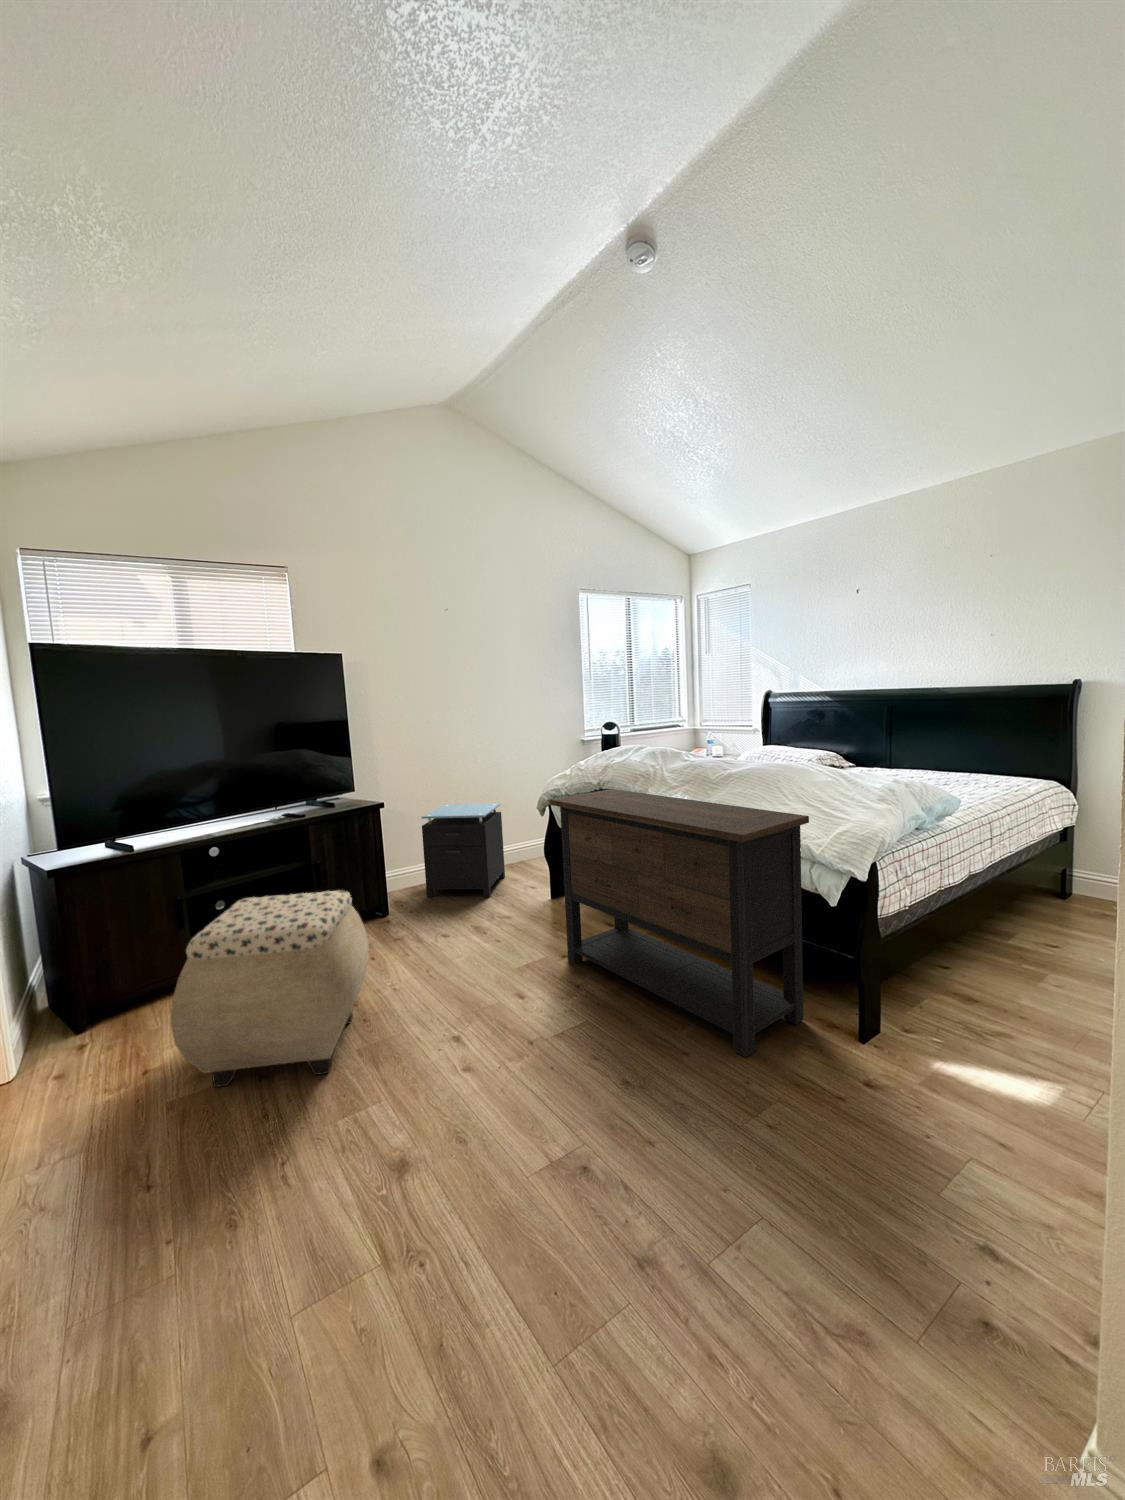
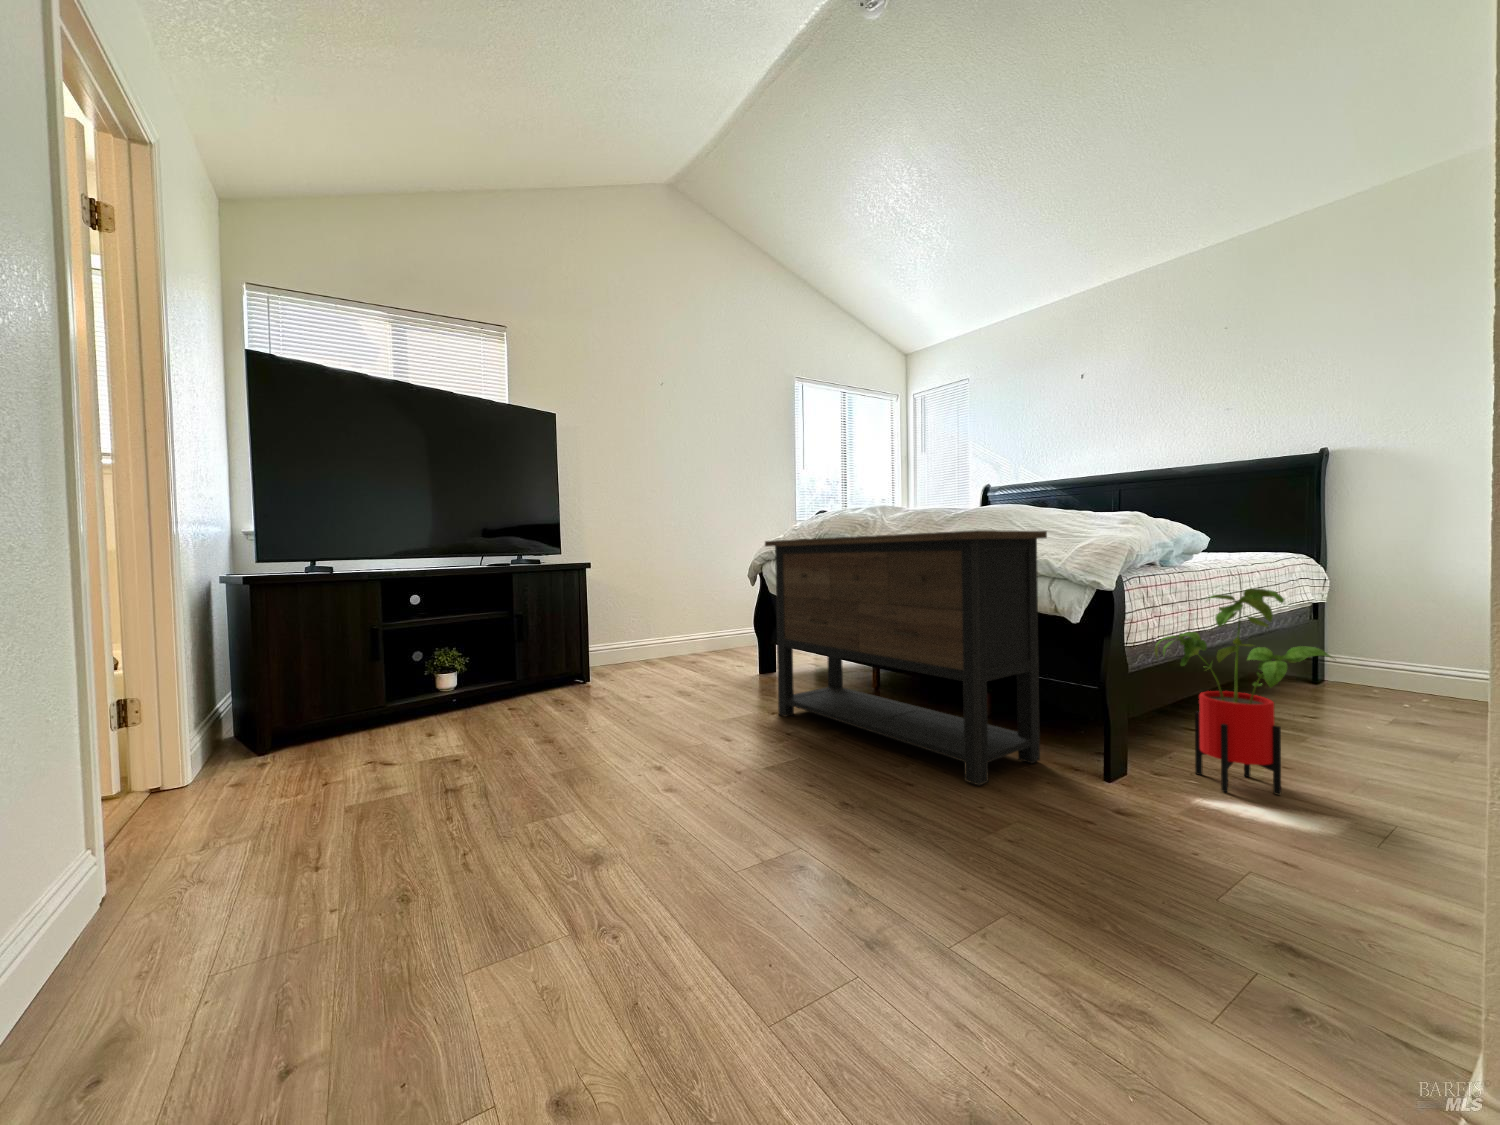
nightstand: present [421,803,505,897] -> none [629,581,712,670]
house plant: none [905,871,1057,1059] -> present [1155,588,1336,795]
ottoman: present [171,890,369,1087] -> none [355,610,570,794]

